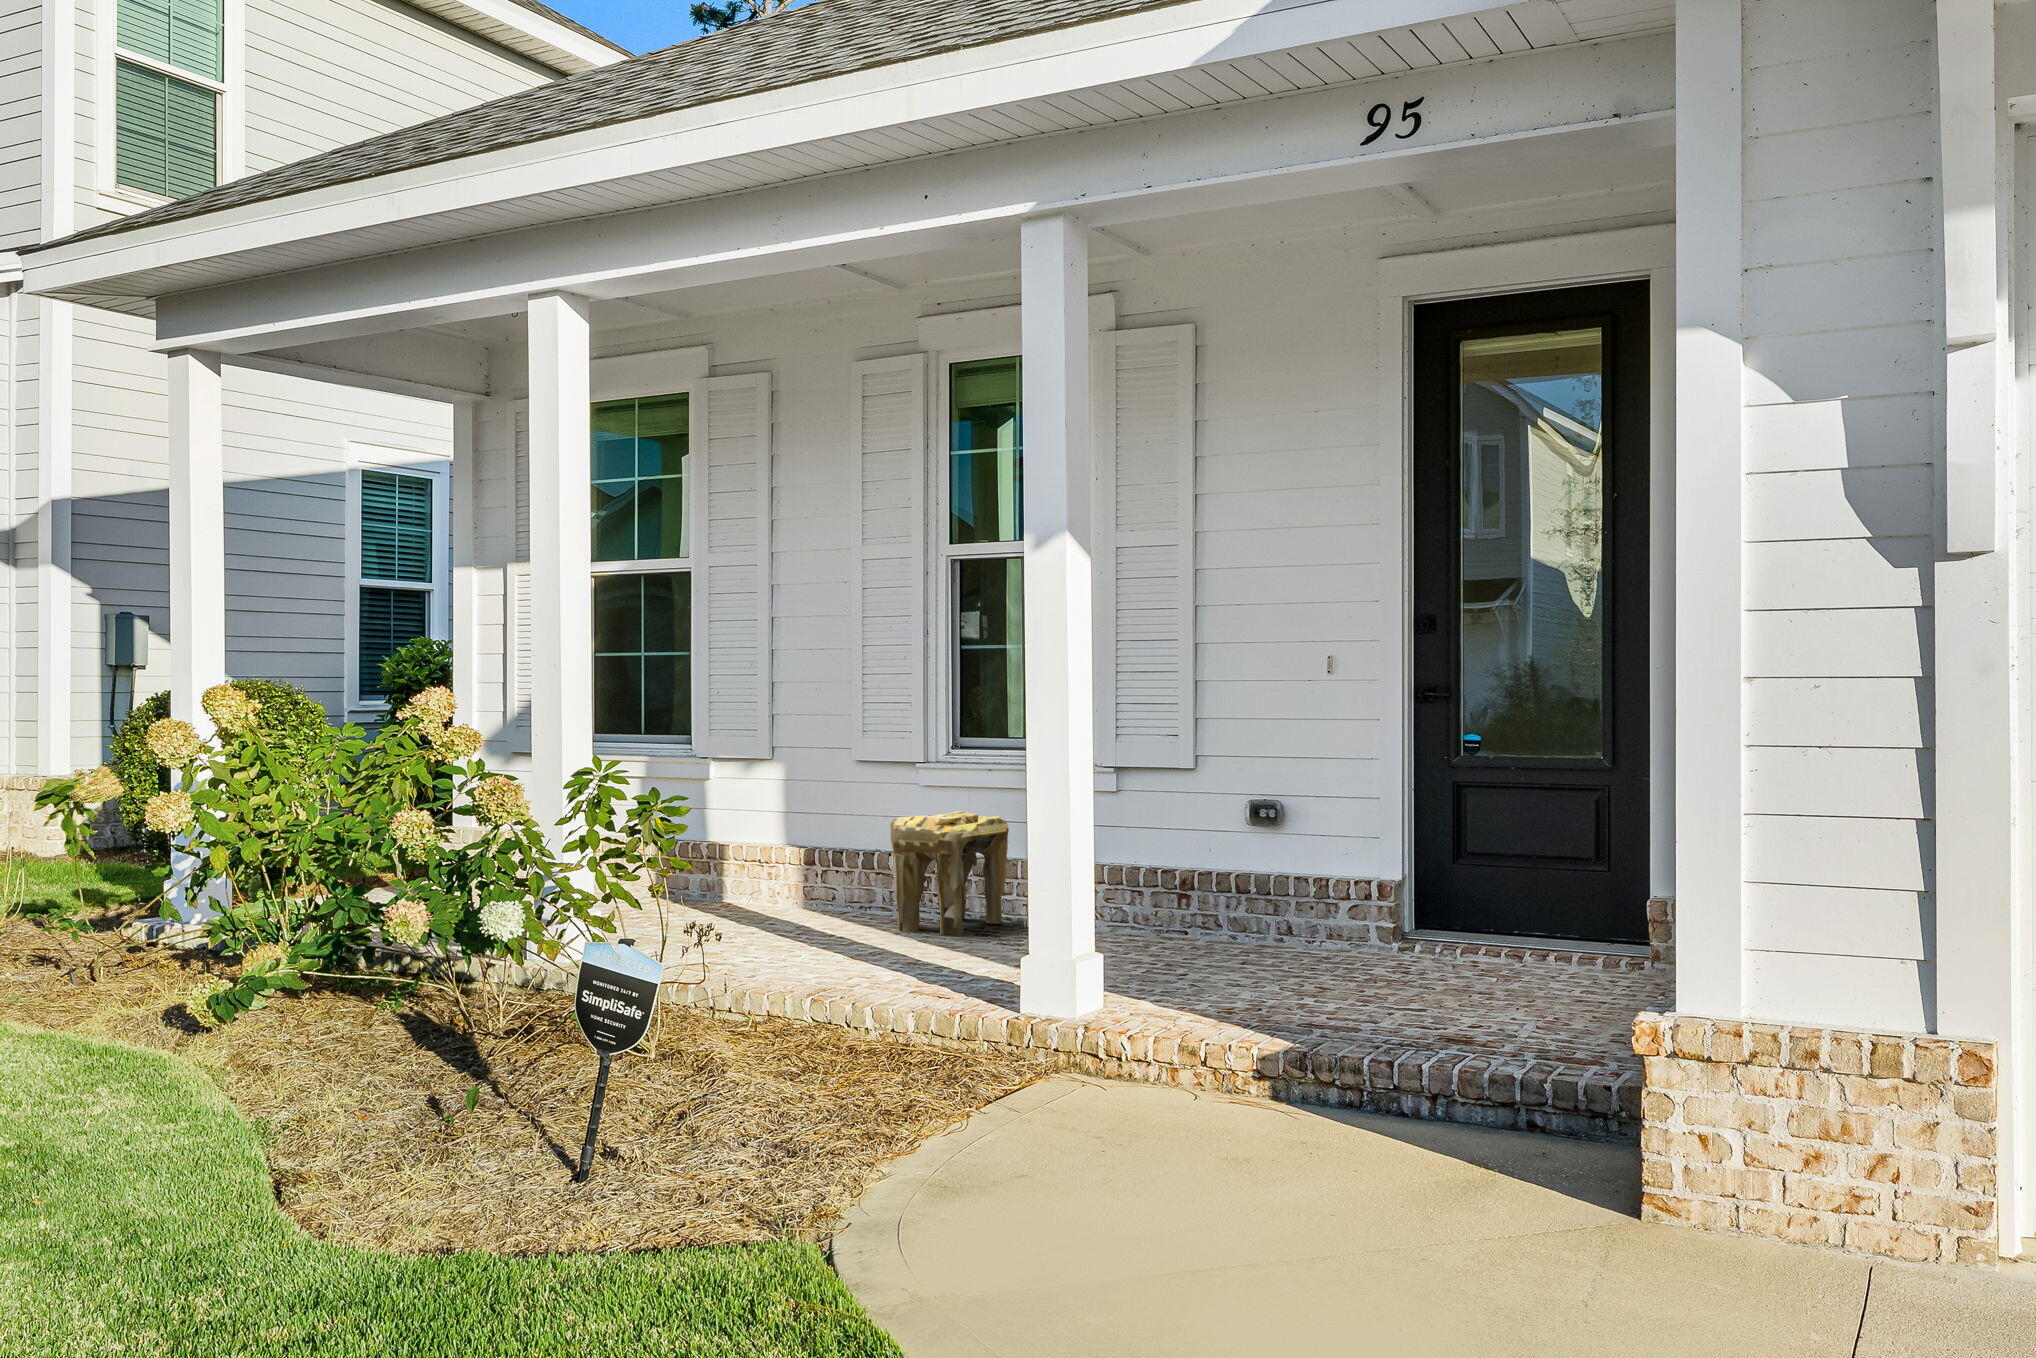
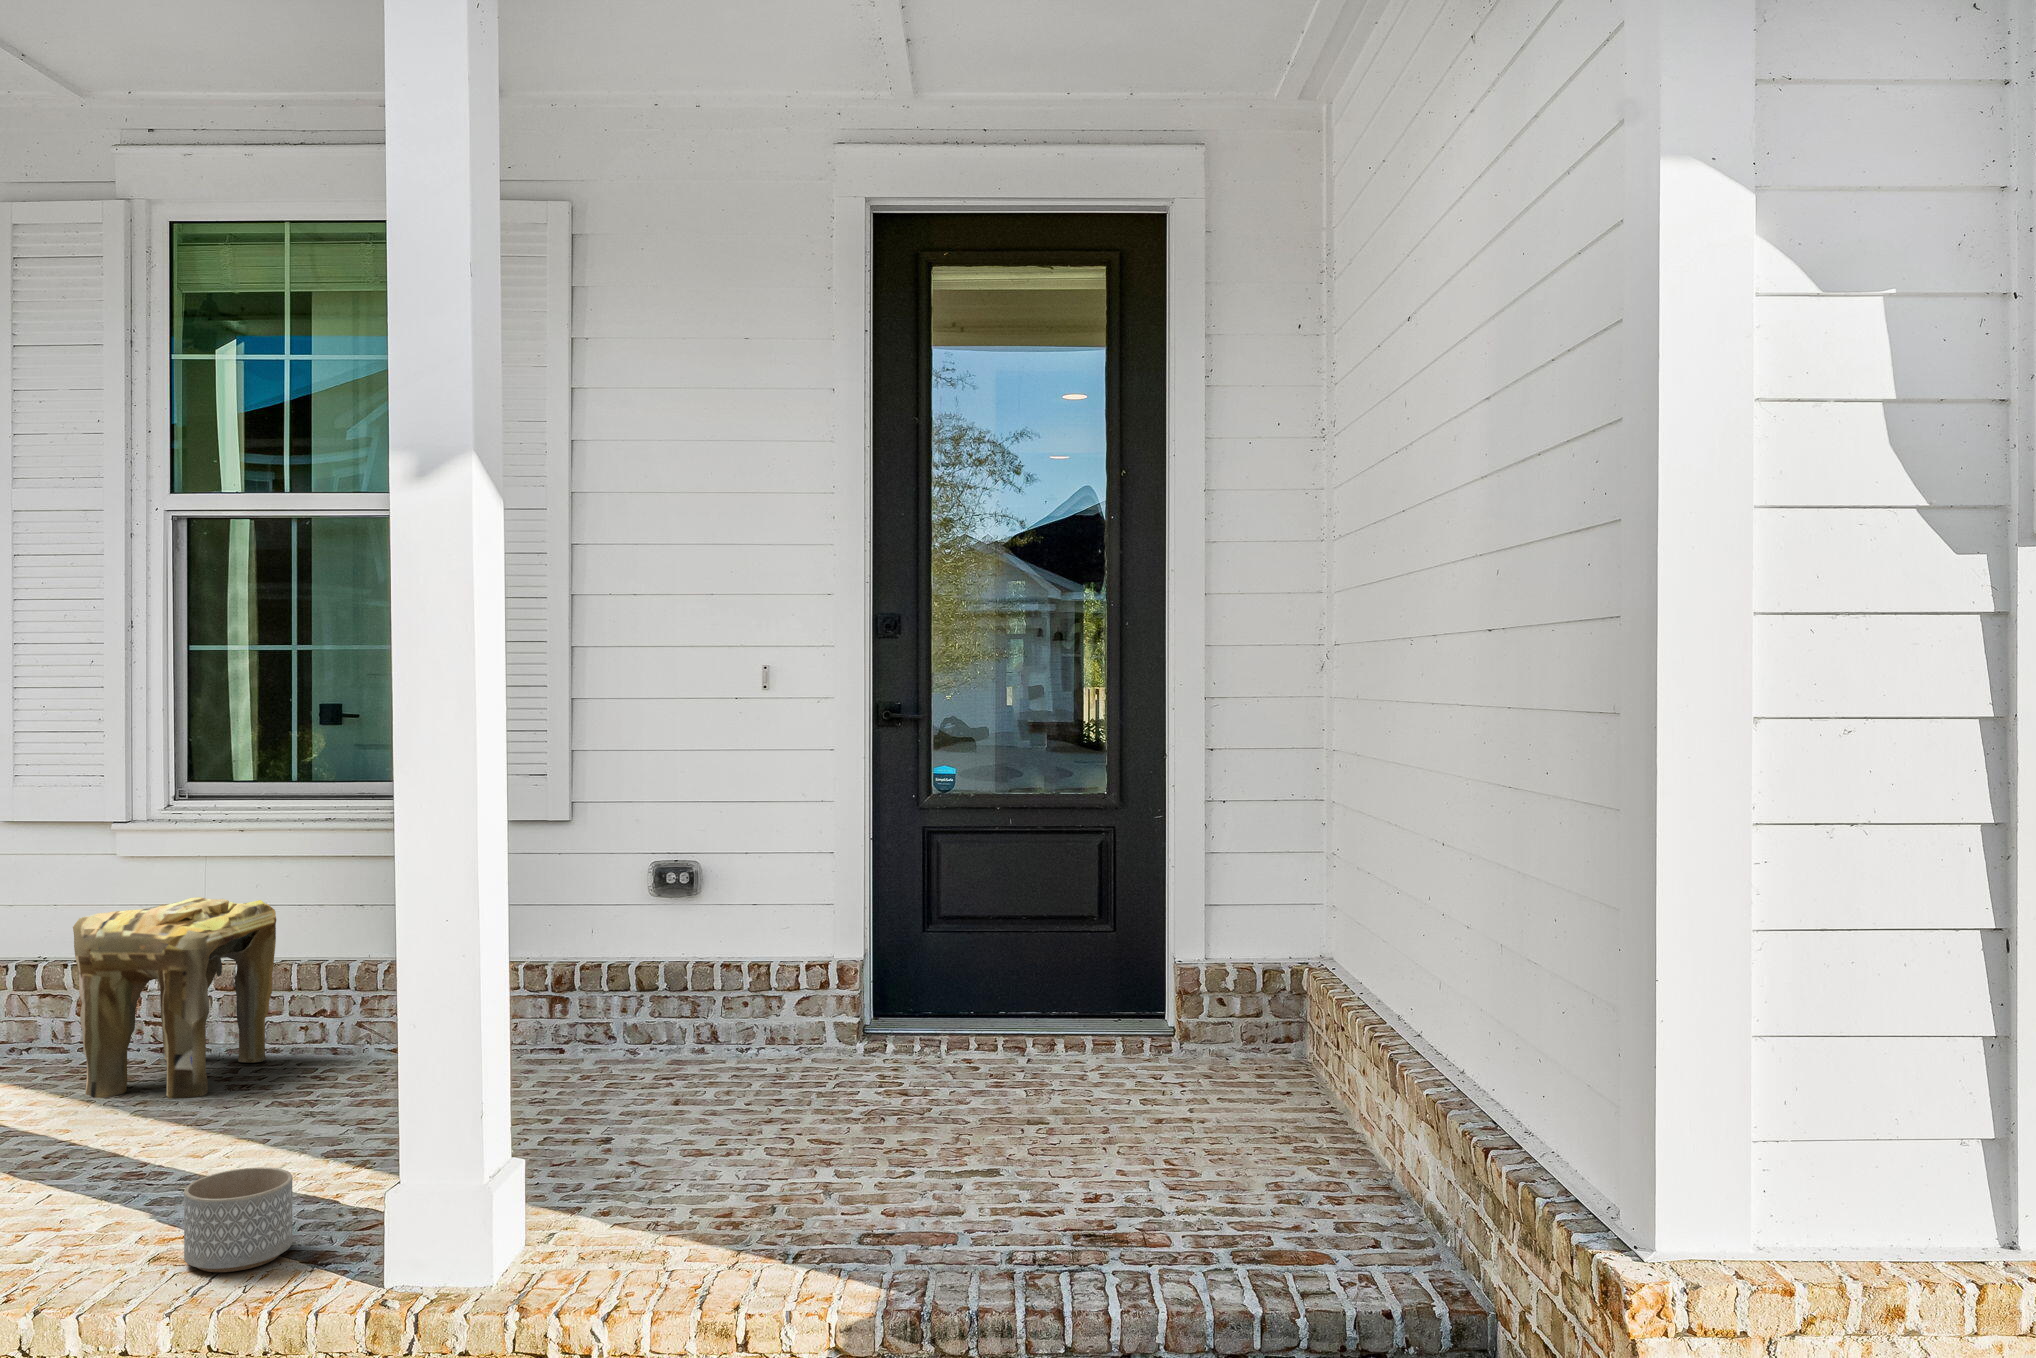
planter: none [927,948,982,999] -> present [184,1167,292,1272]

